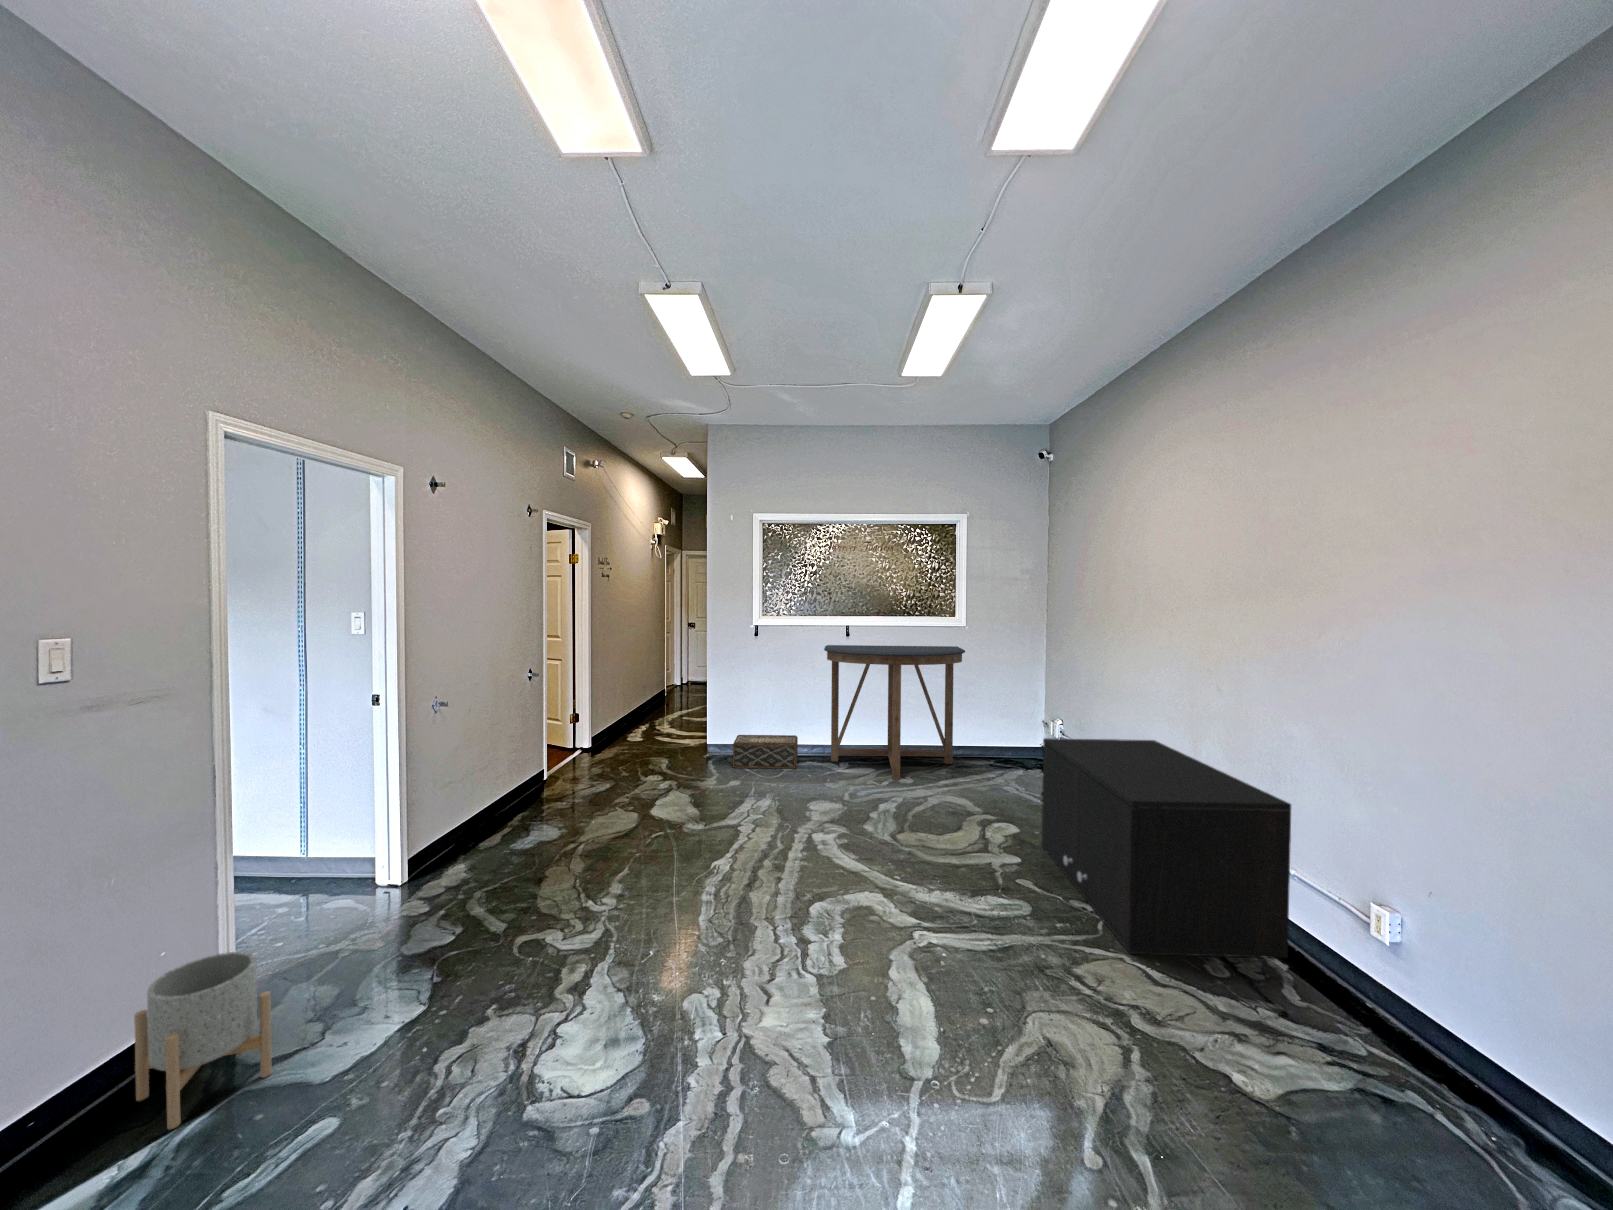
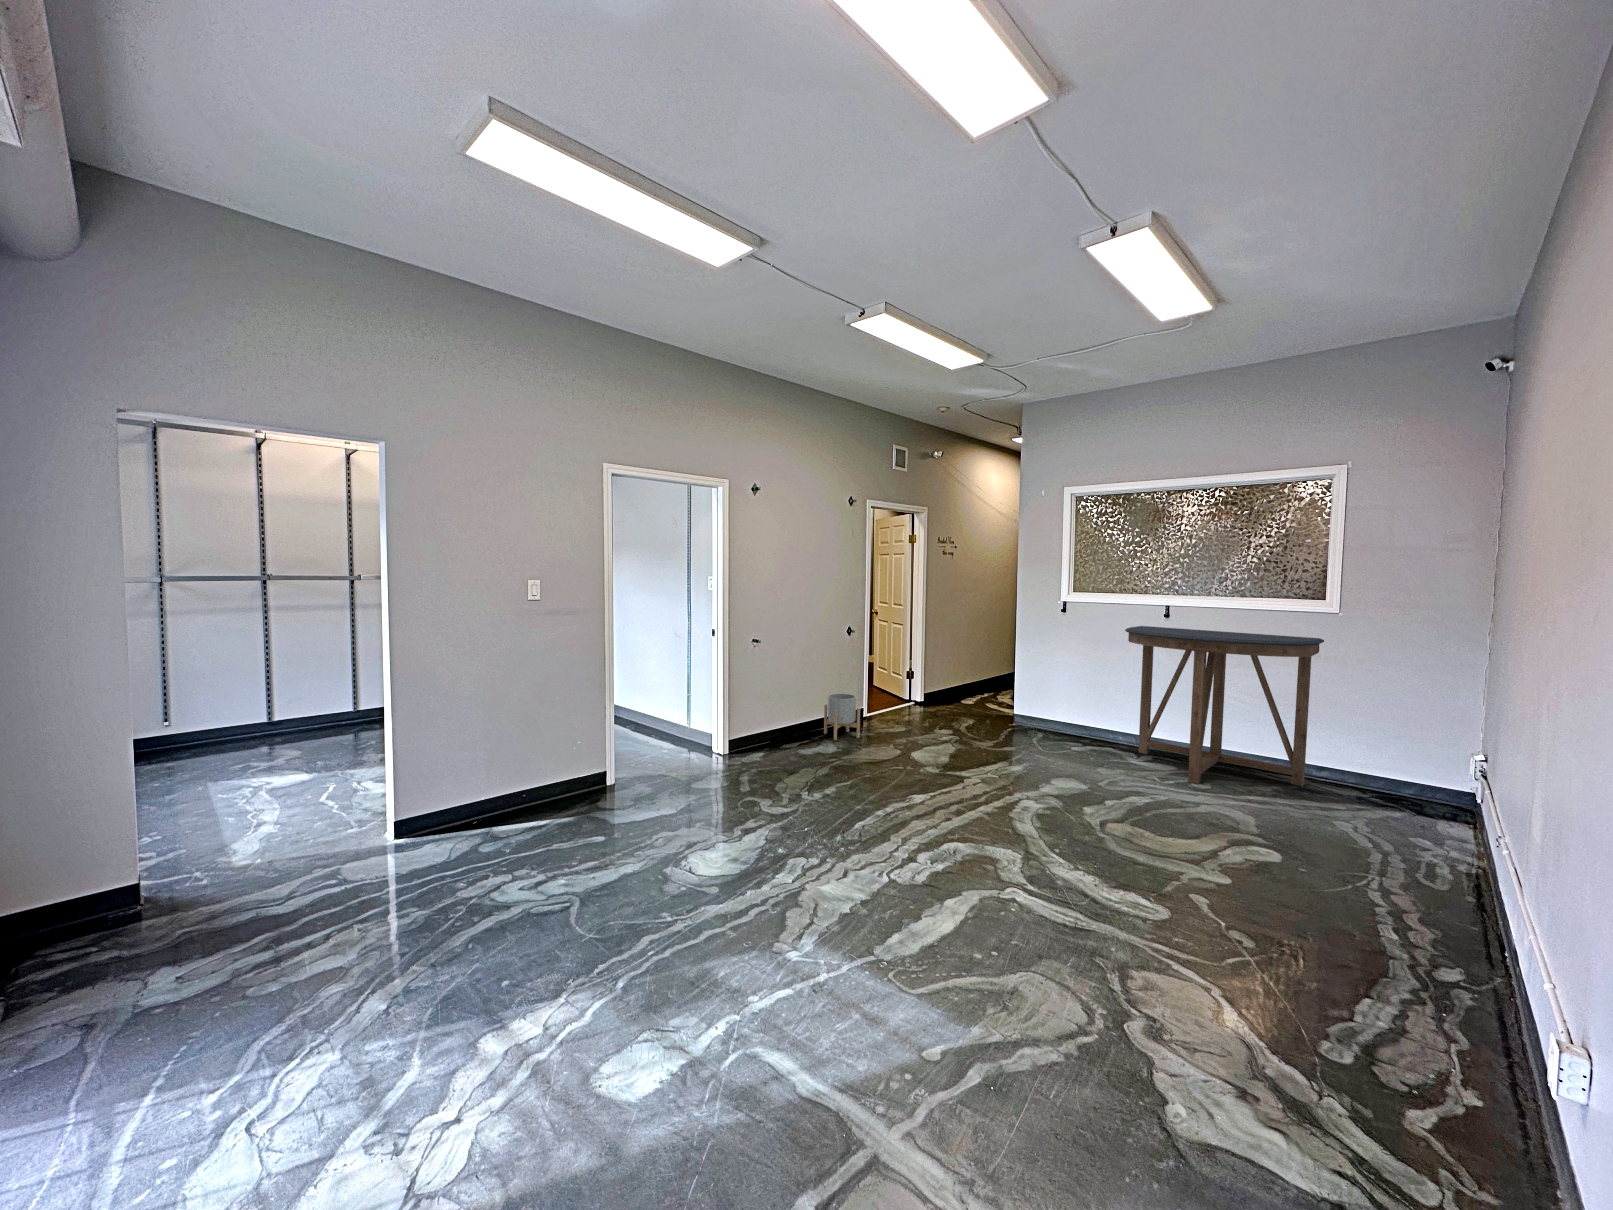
woven basket: present [733,735,798,769] -> none [1026,709,1103,750]
storage cabinet: present [1042,738,1291,958] -> none [1230,750,1525,1111]
planter: present [134,952,272,1129] -> present [824,694,860,740]

